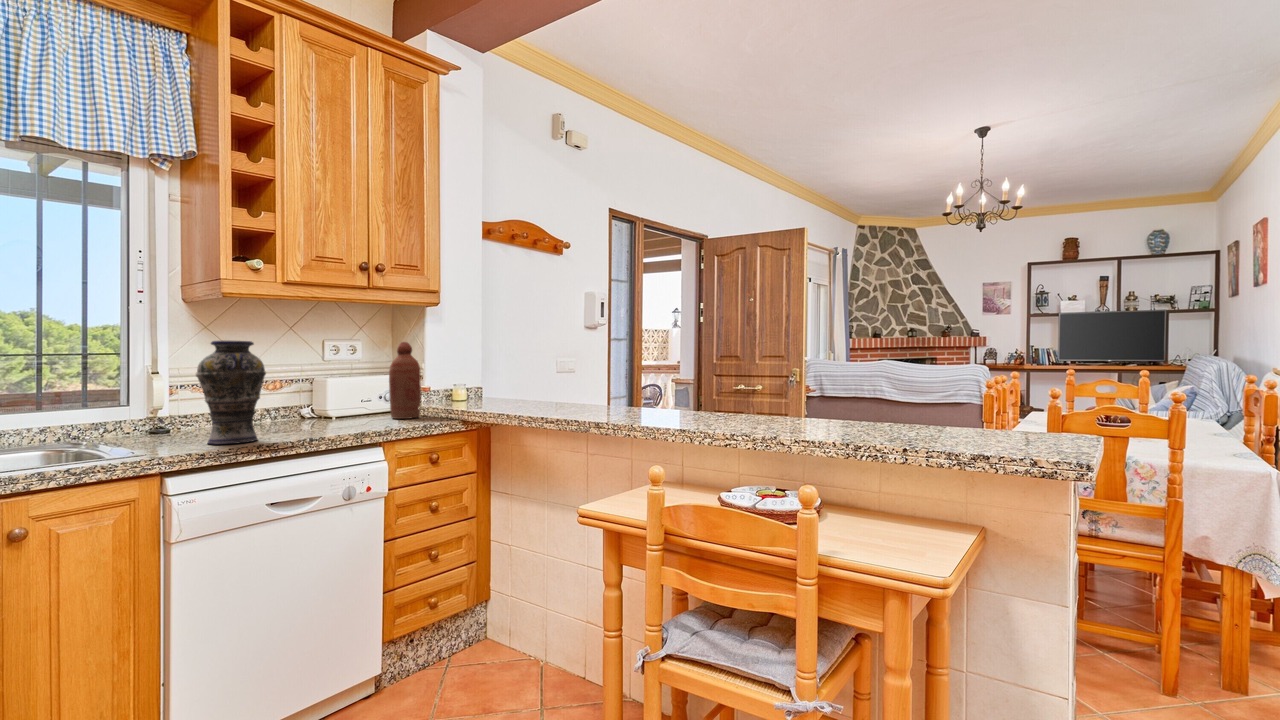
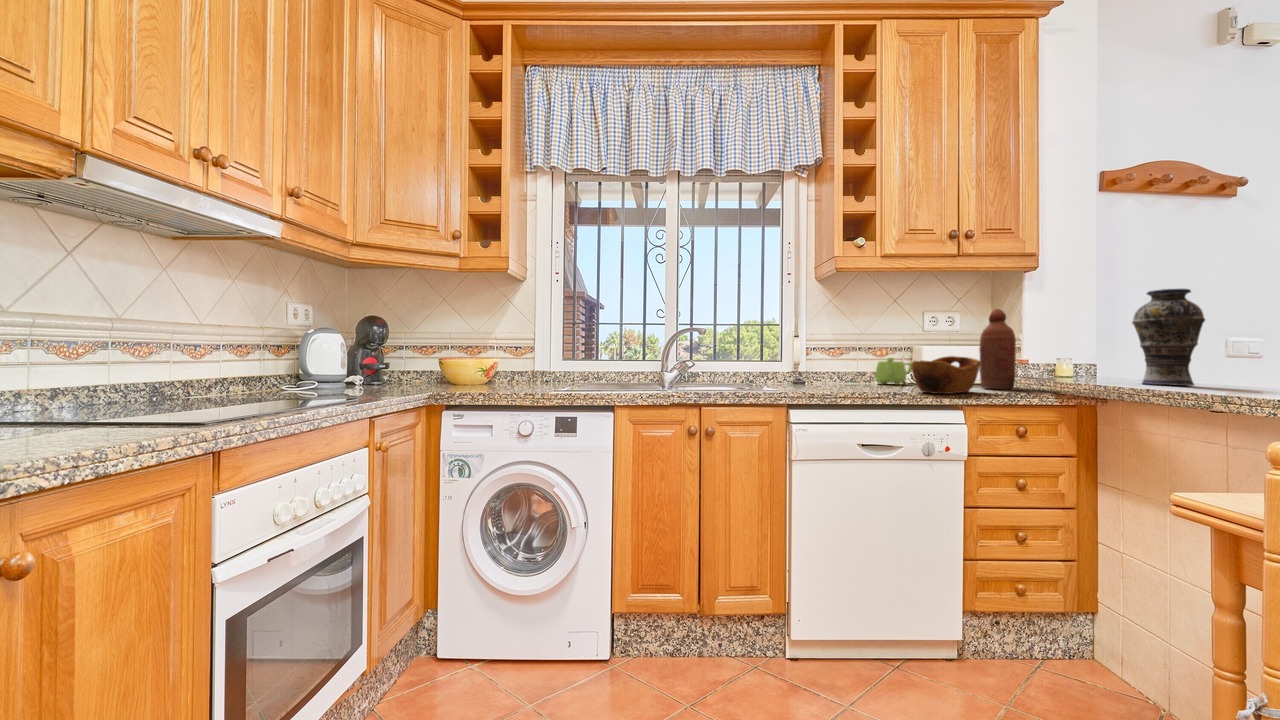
vase: present [196,341,266,445] -> present [1132,289,1205,386]
wooden bowl: none [329,389,396,433] -> present [912,356,980,394]
teapot: none [272,391,320,423] -> present [875,358,912,384]

